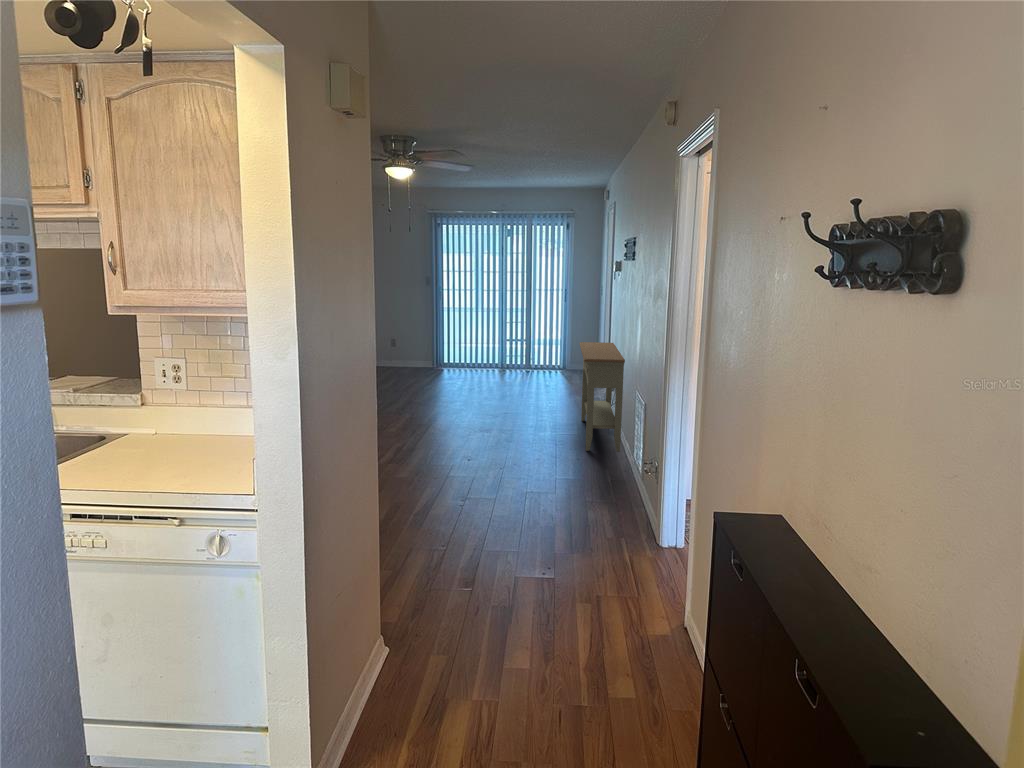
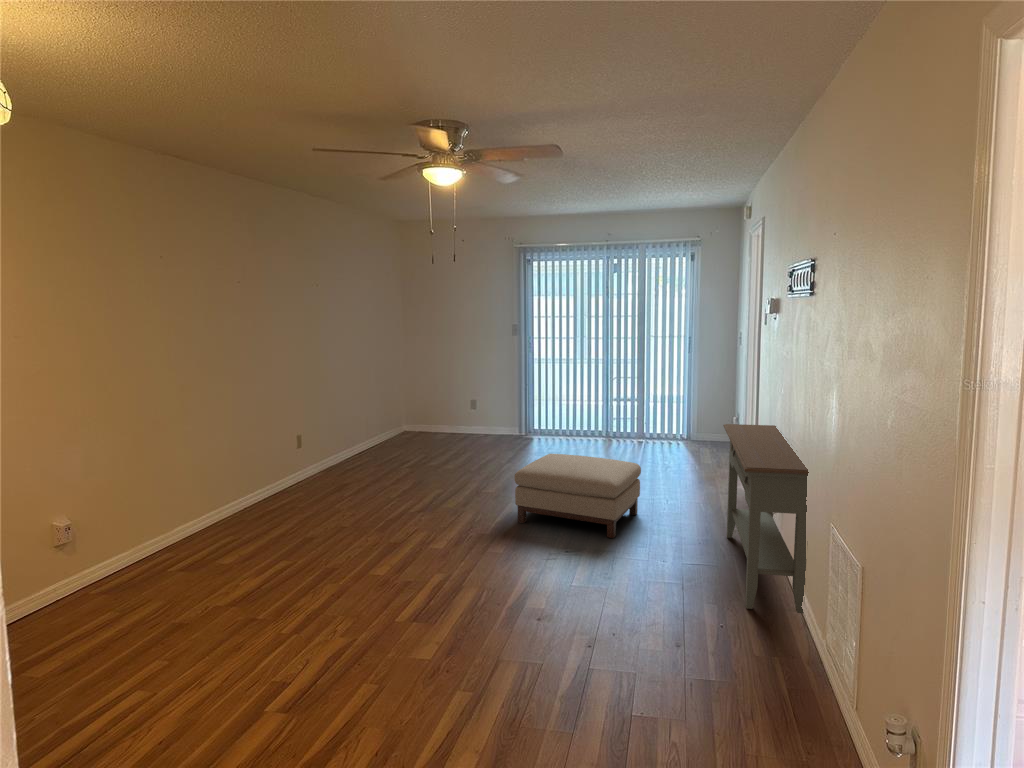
ottoman: none [433,369,524,422] -> present [514,454,641,538]

